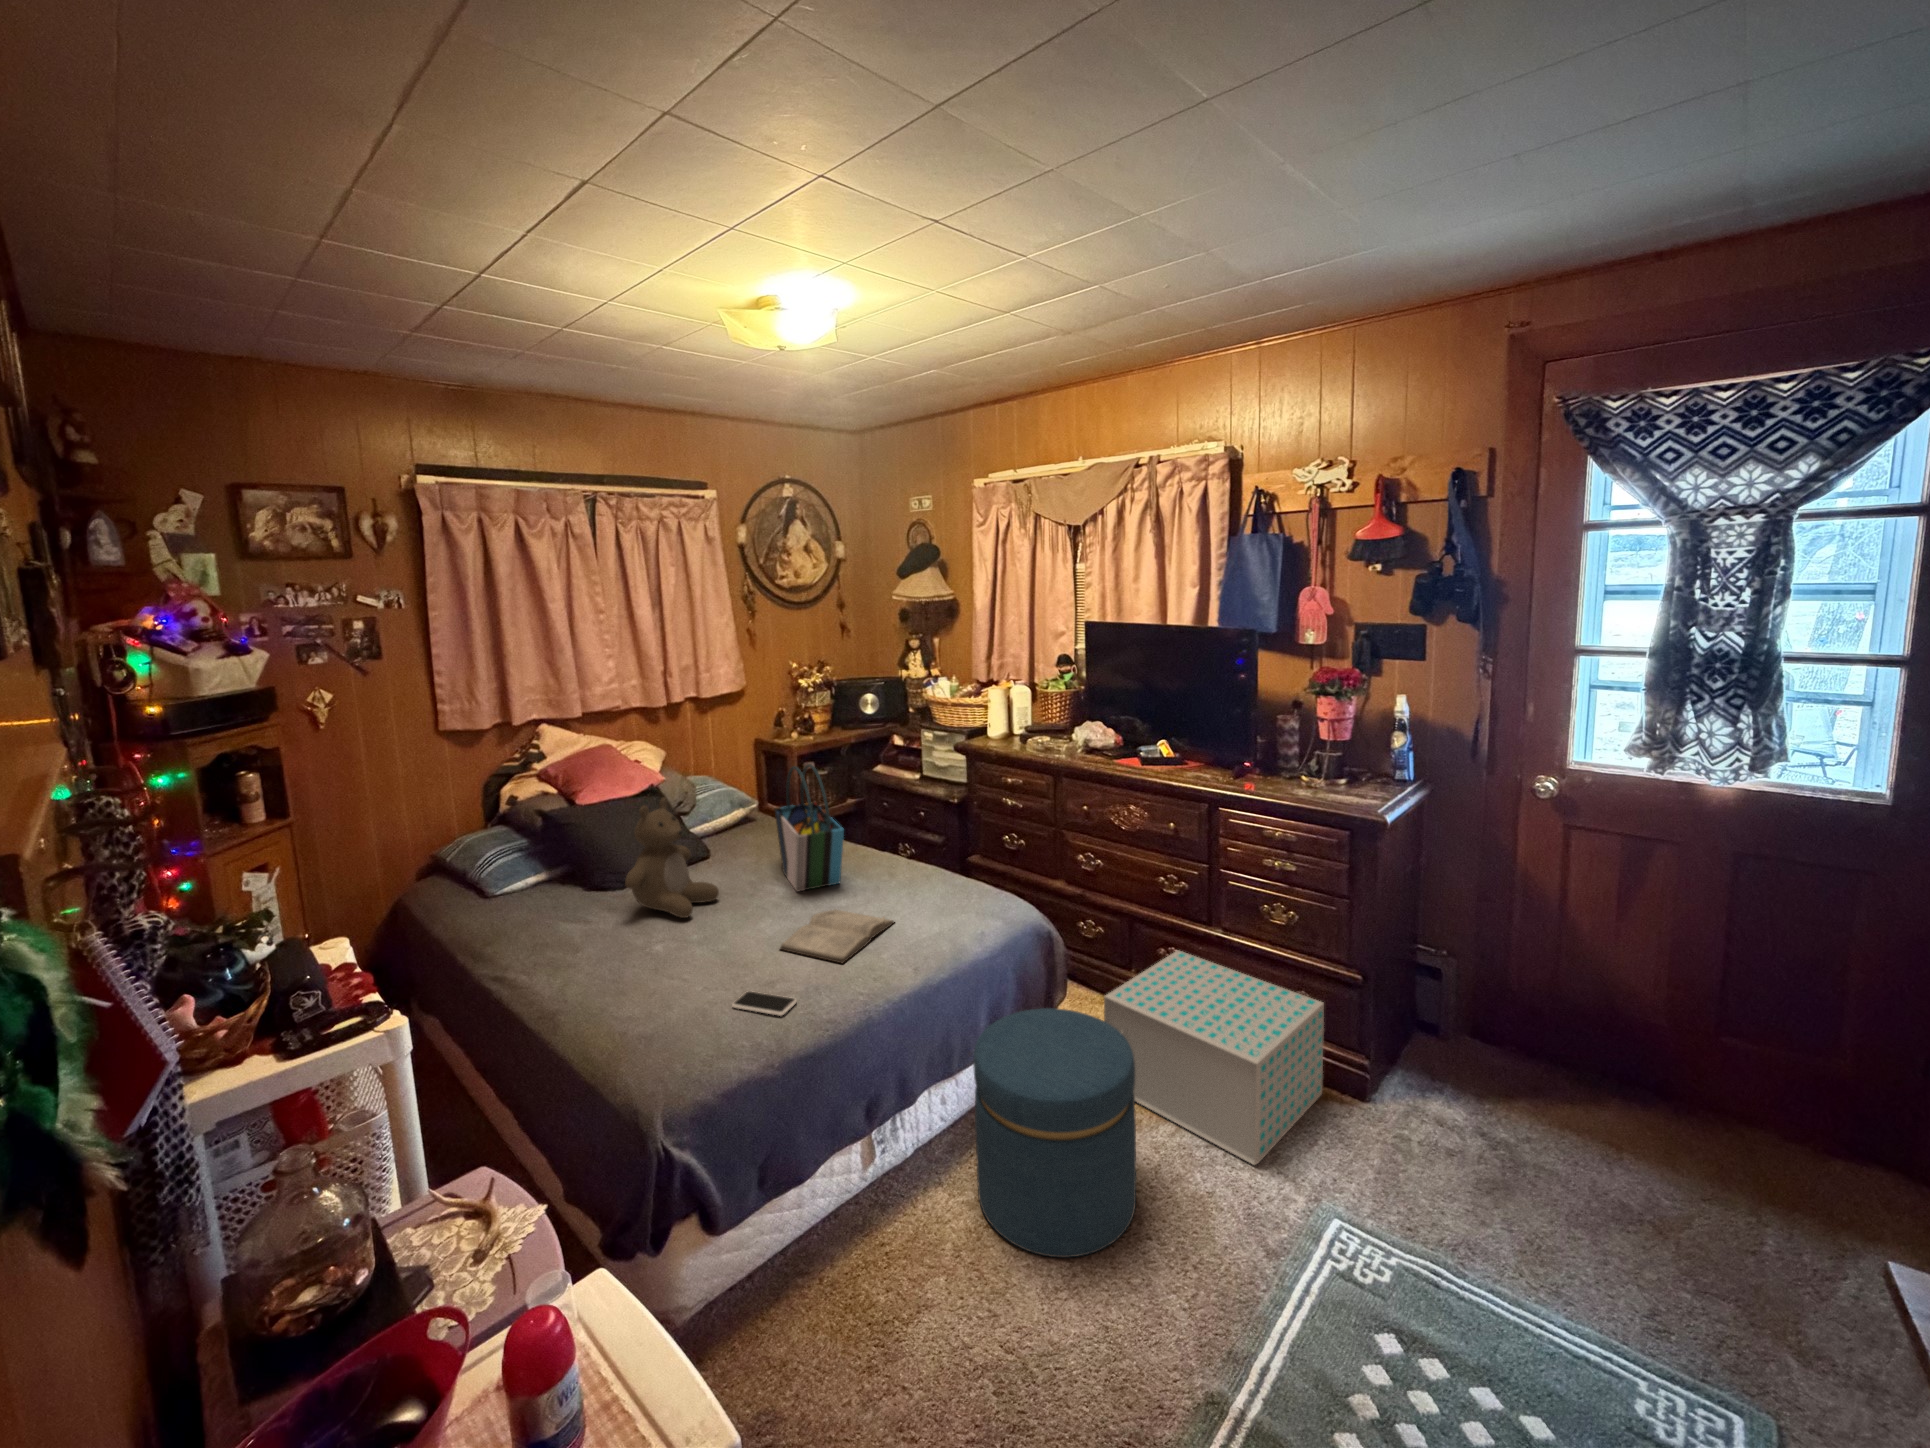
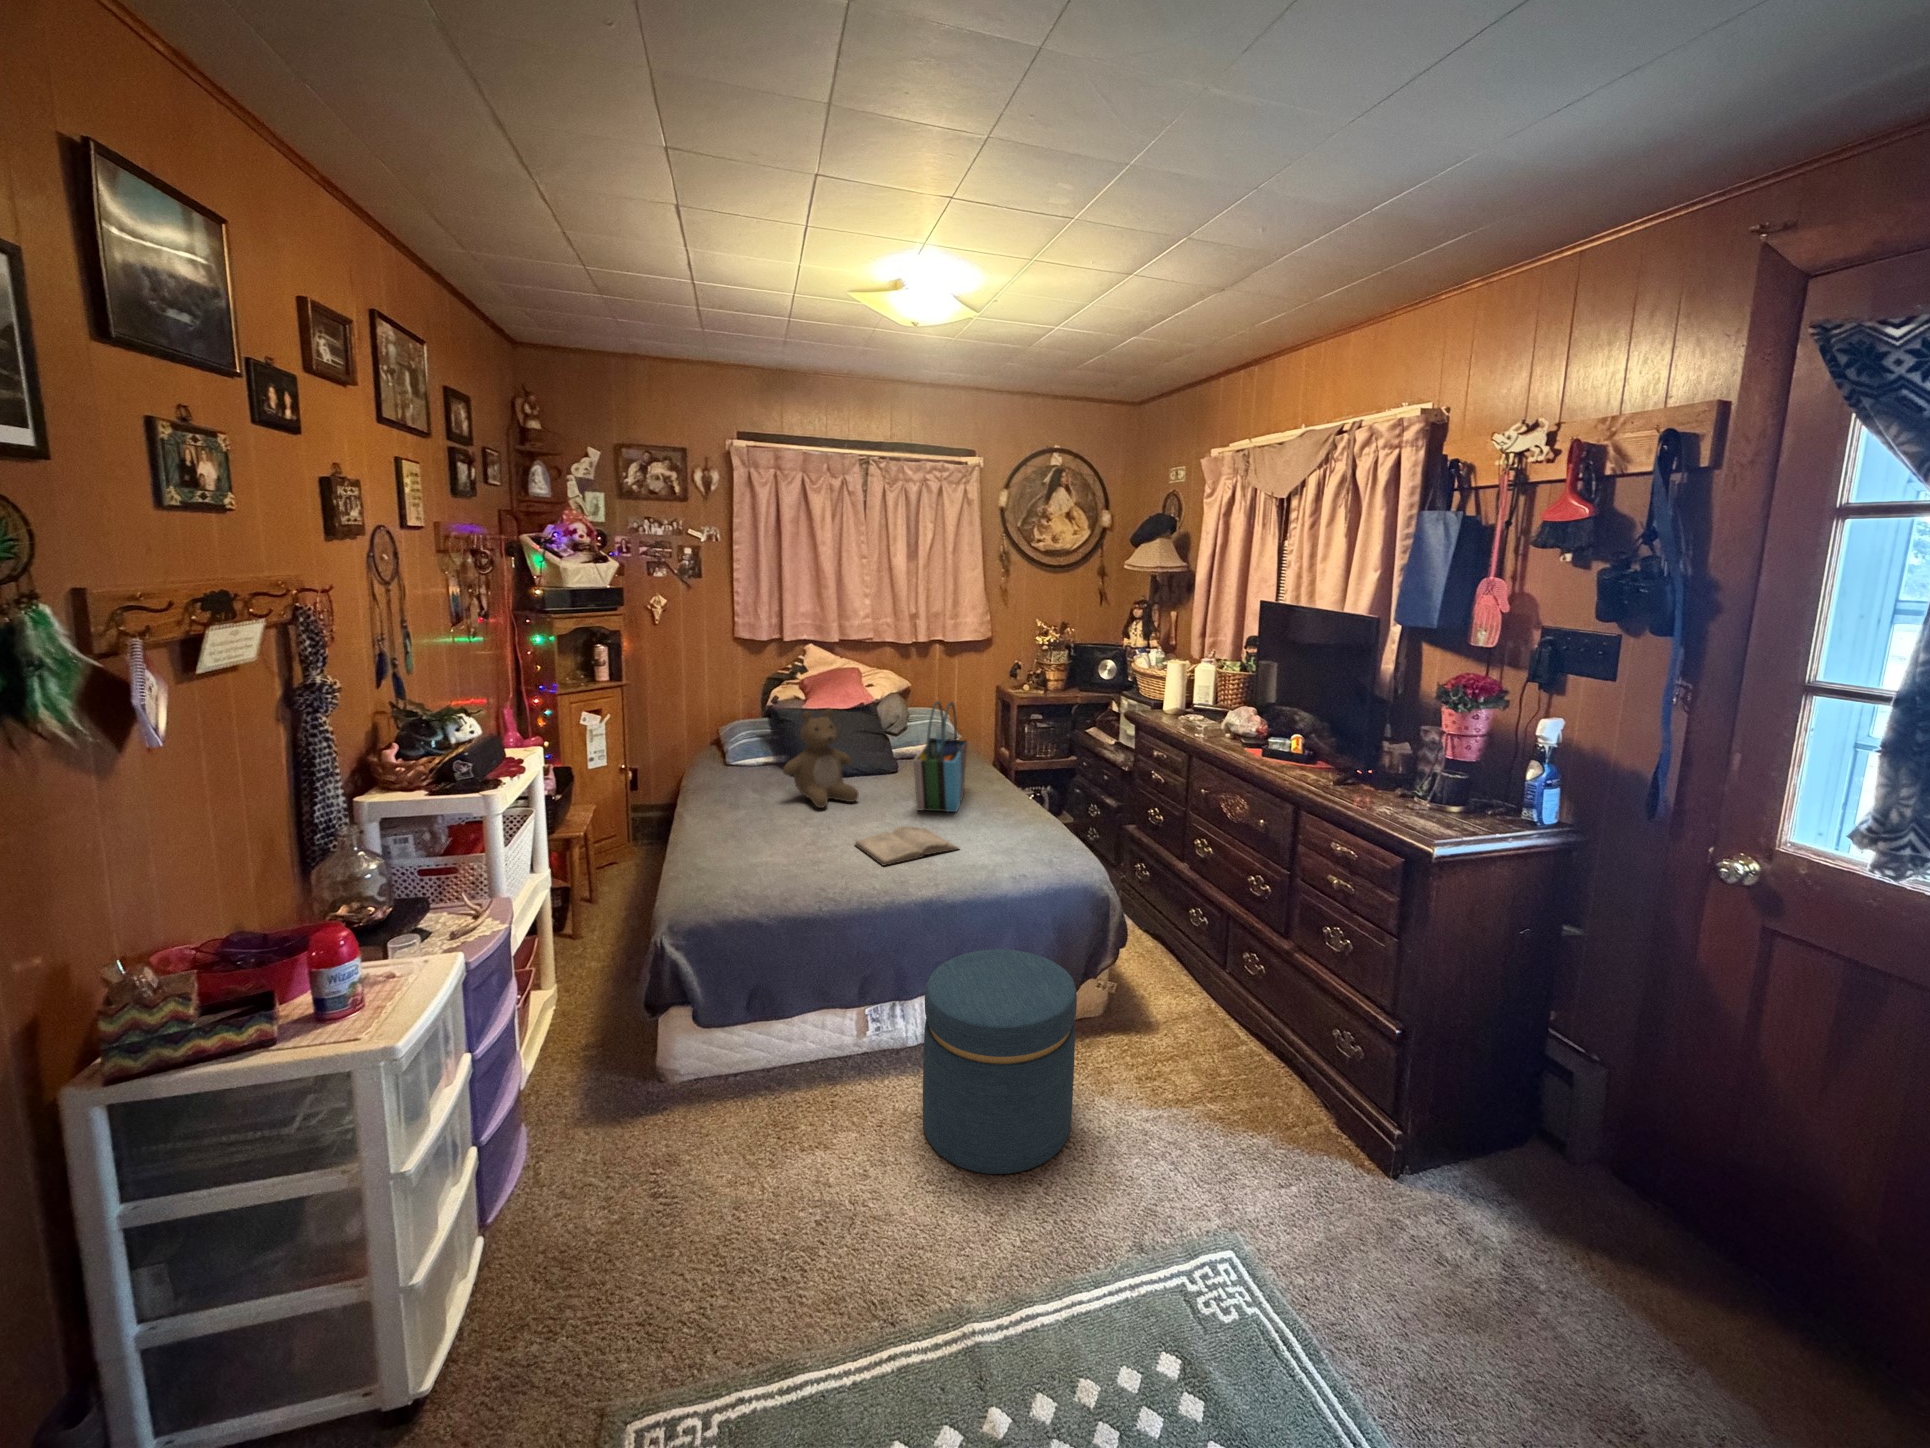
storage box: present [1104,951,1324,1165] -> none [1124,958,1353,1177]
smartphone: present [732,991,797,1016] -> none [778,865,821,886]

